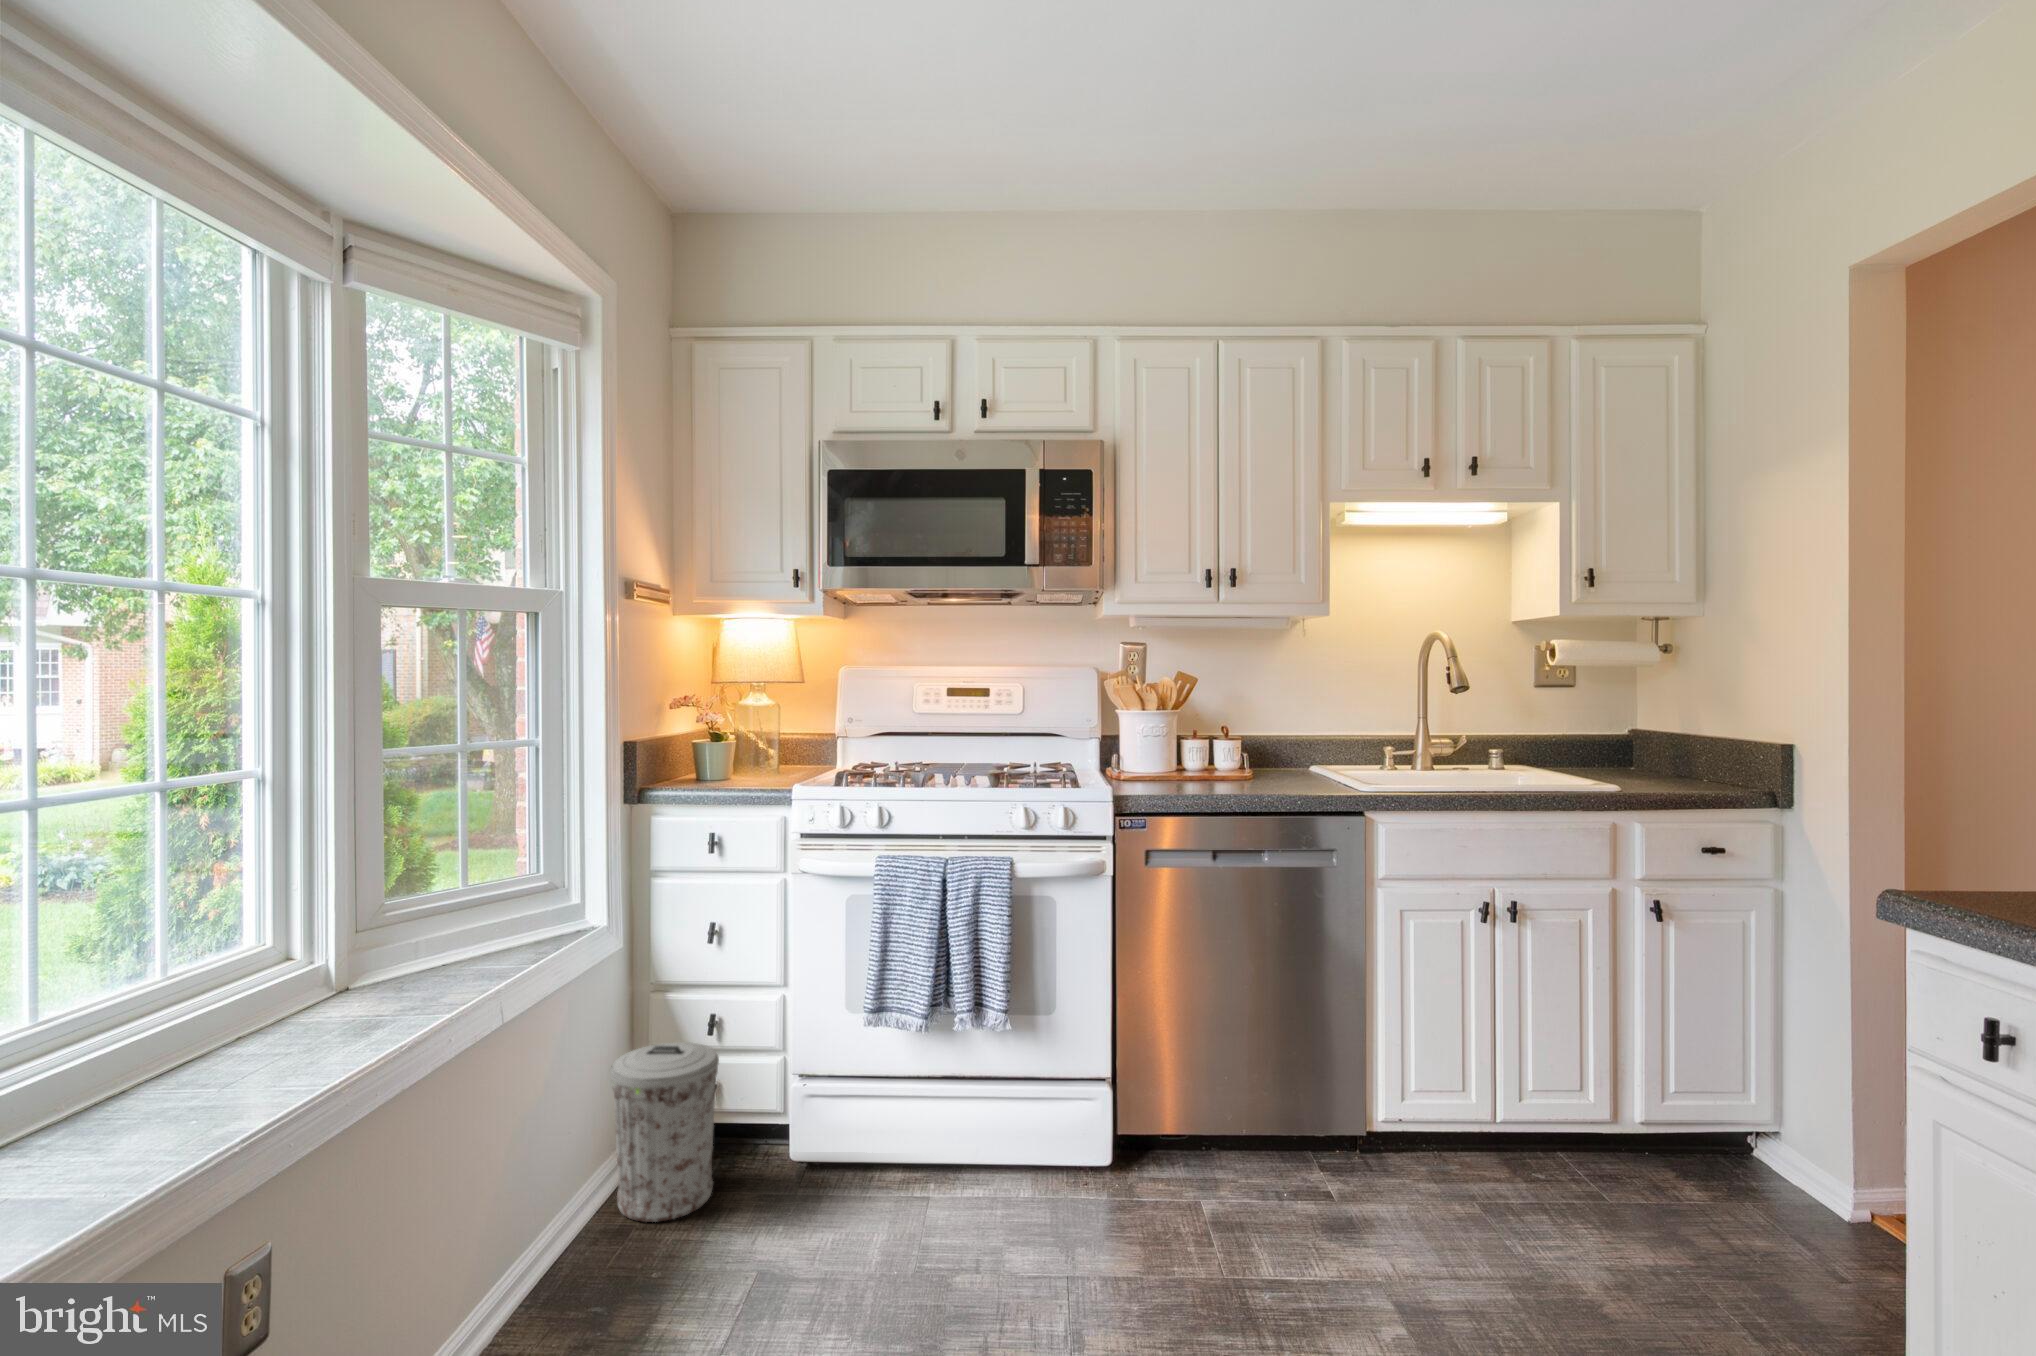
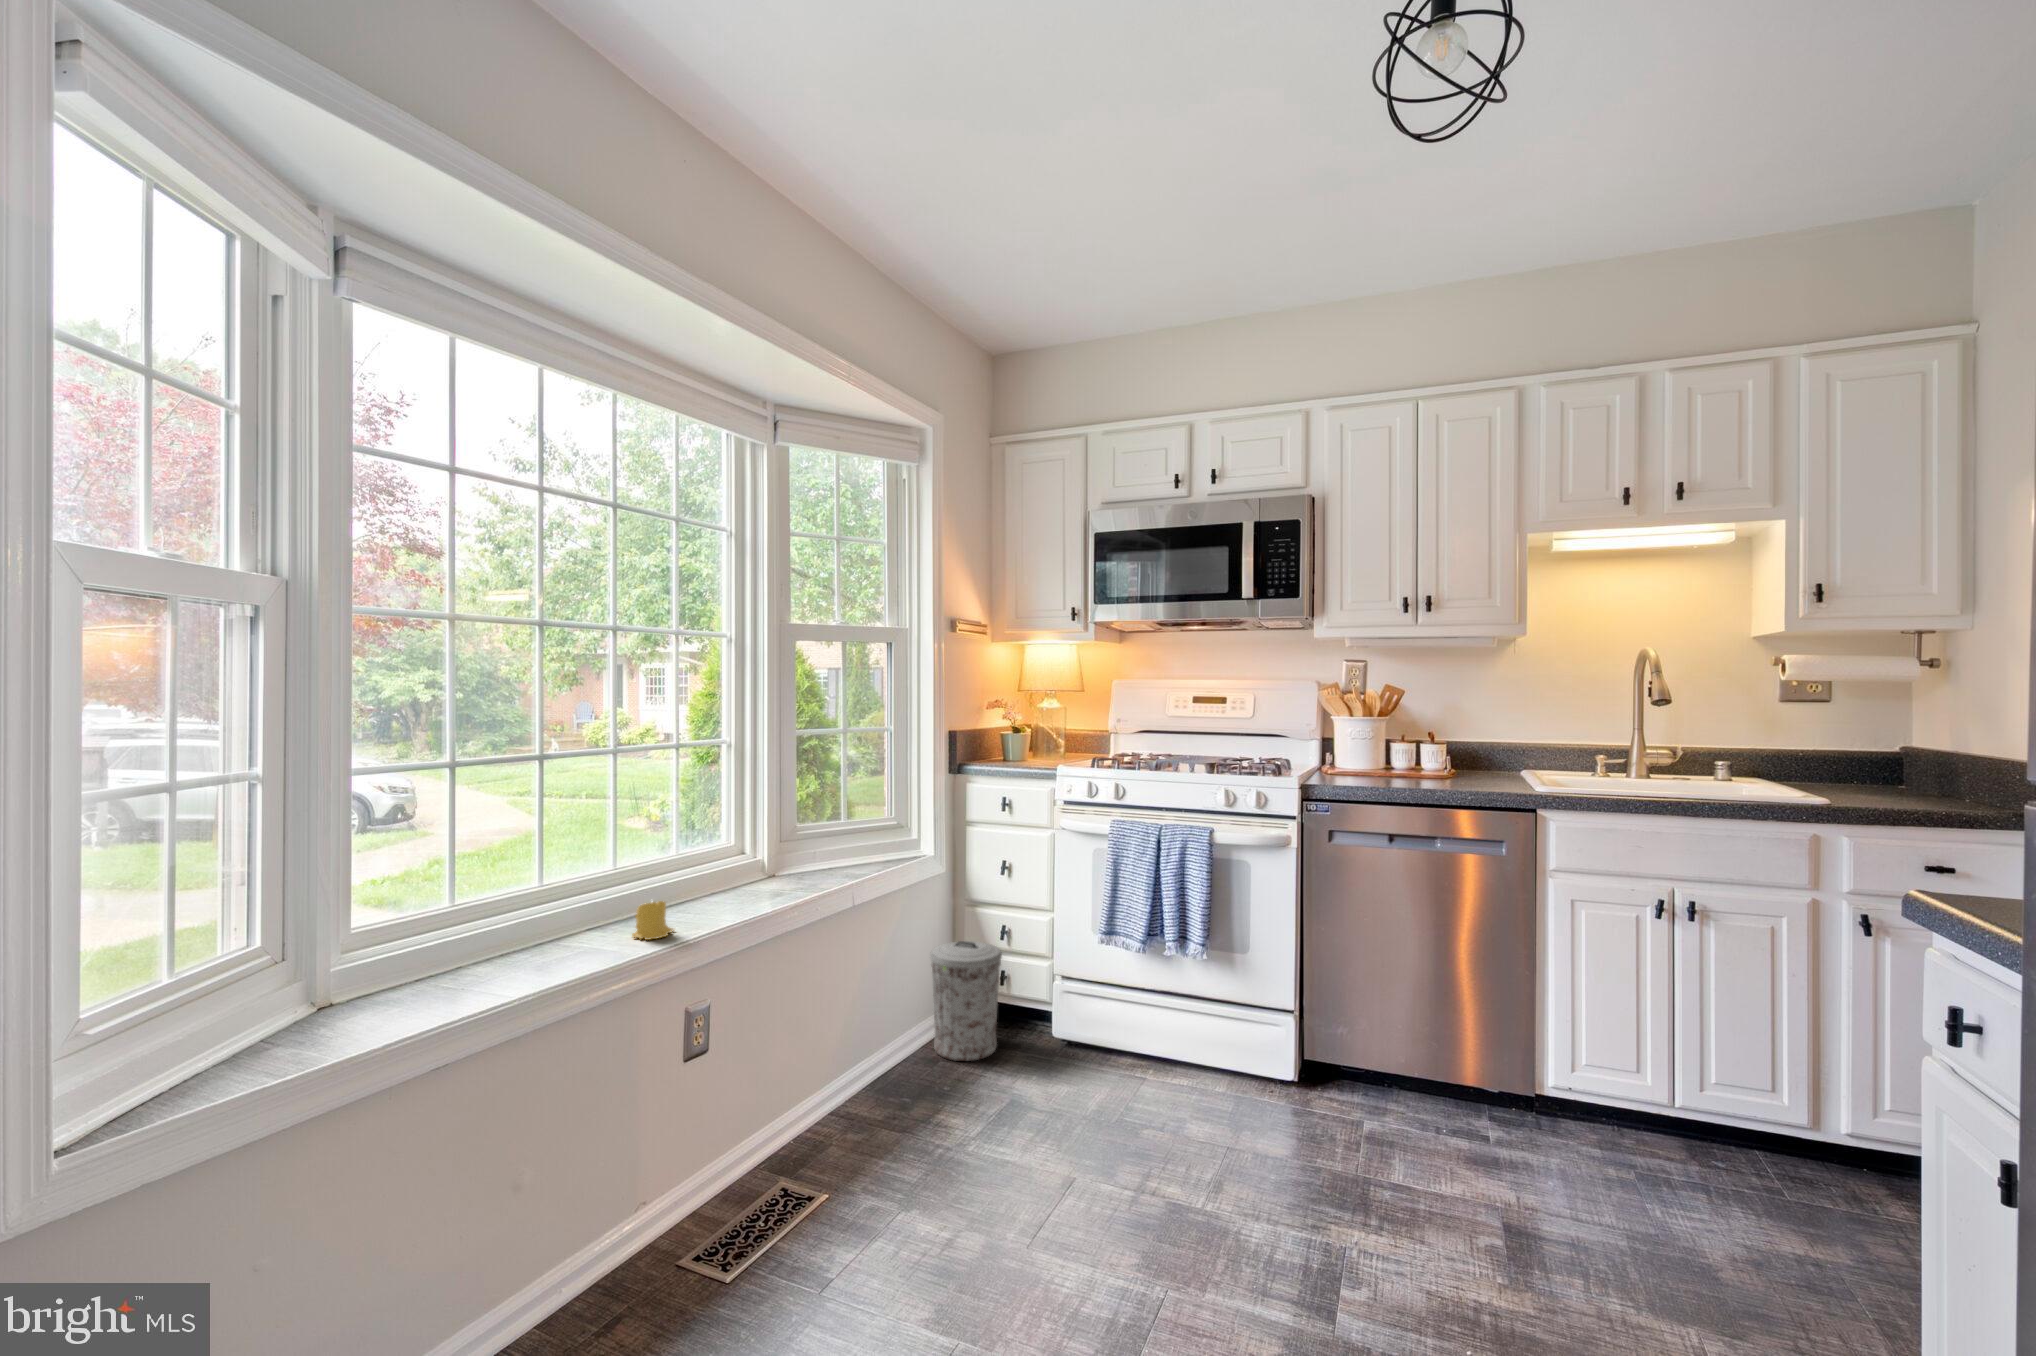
candle: none [92,1080,189,1166] -> present [632,901,673,940]

